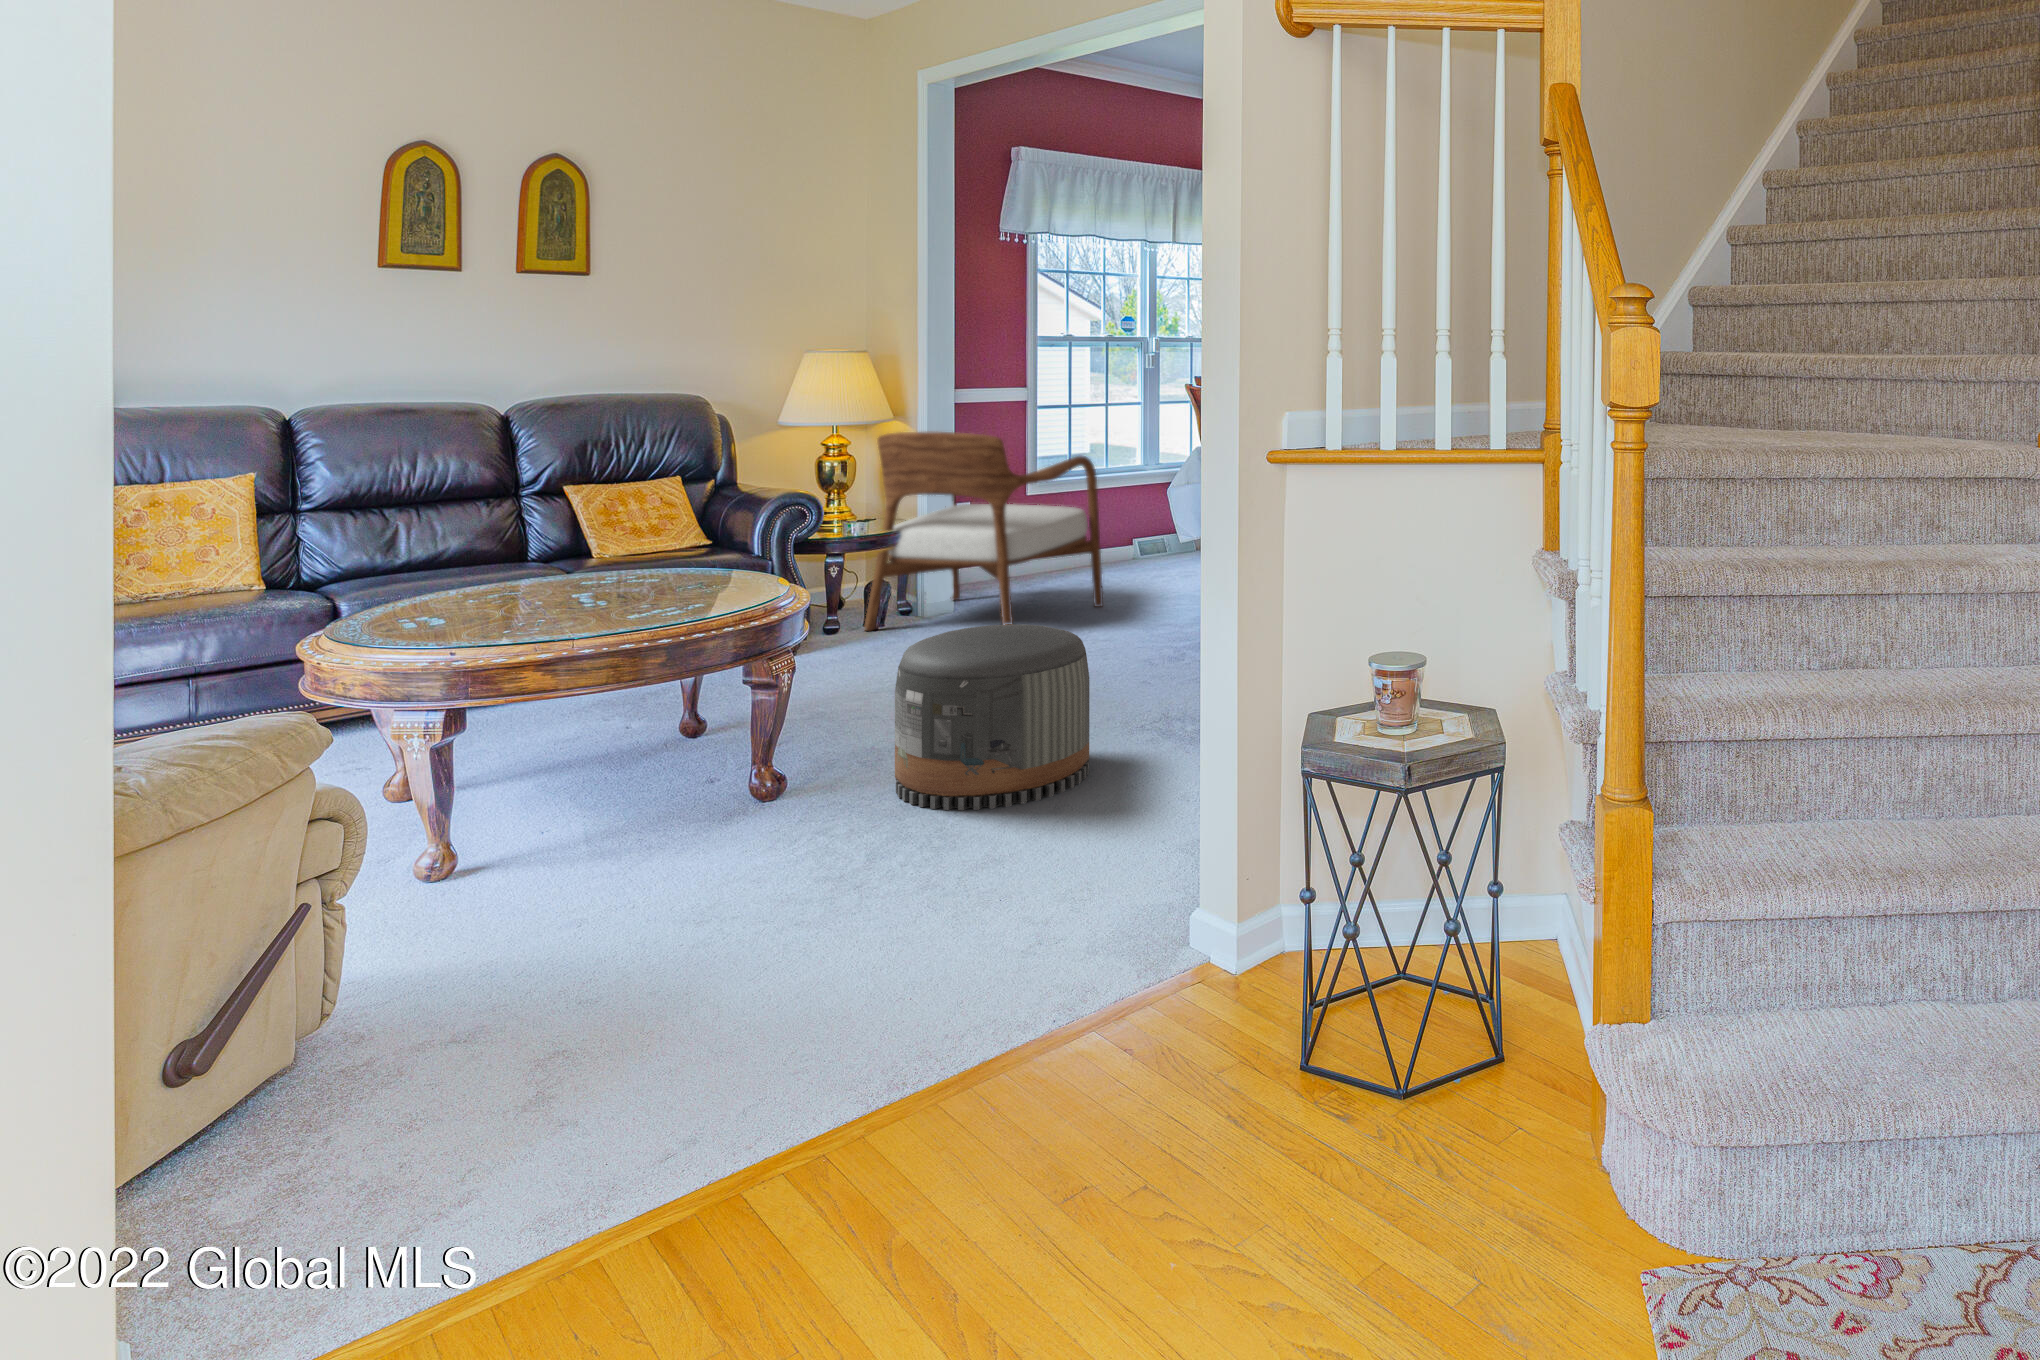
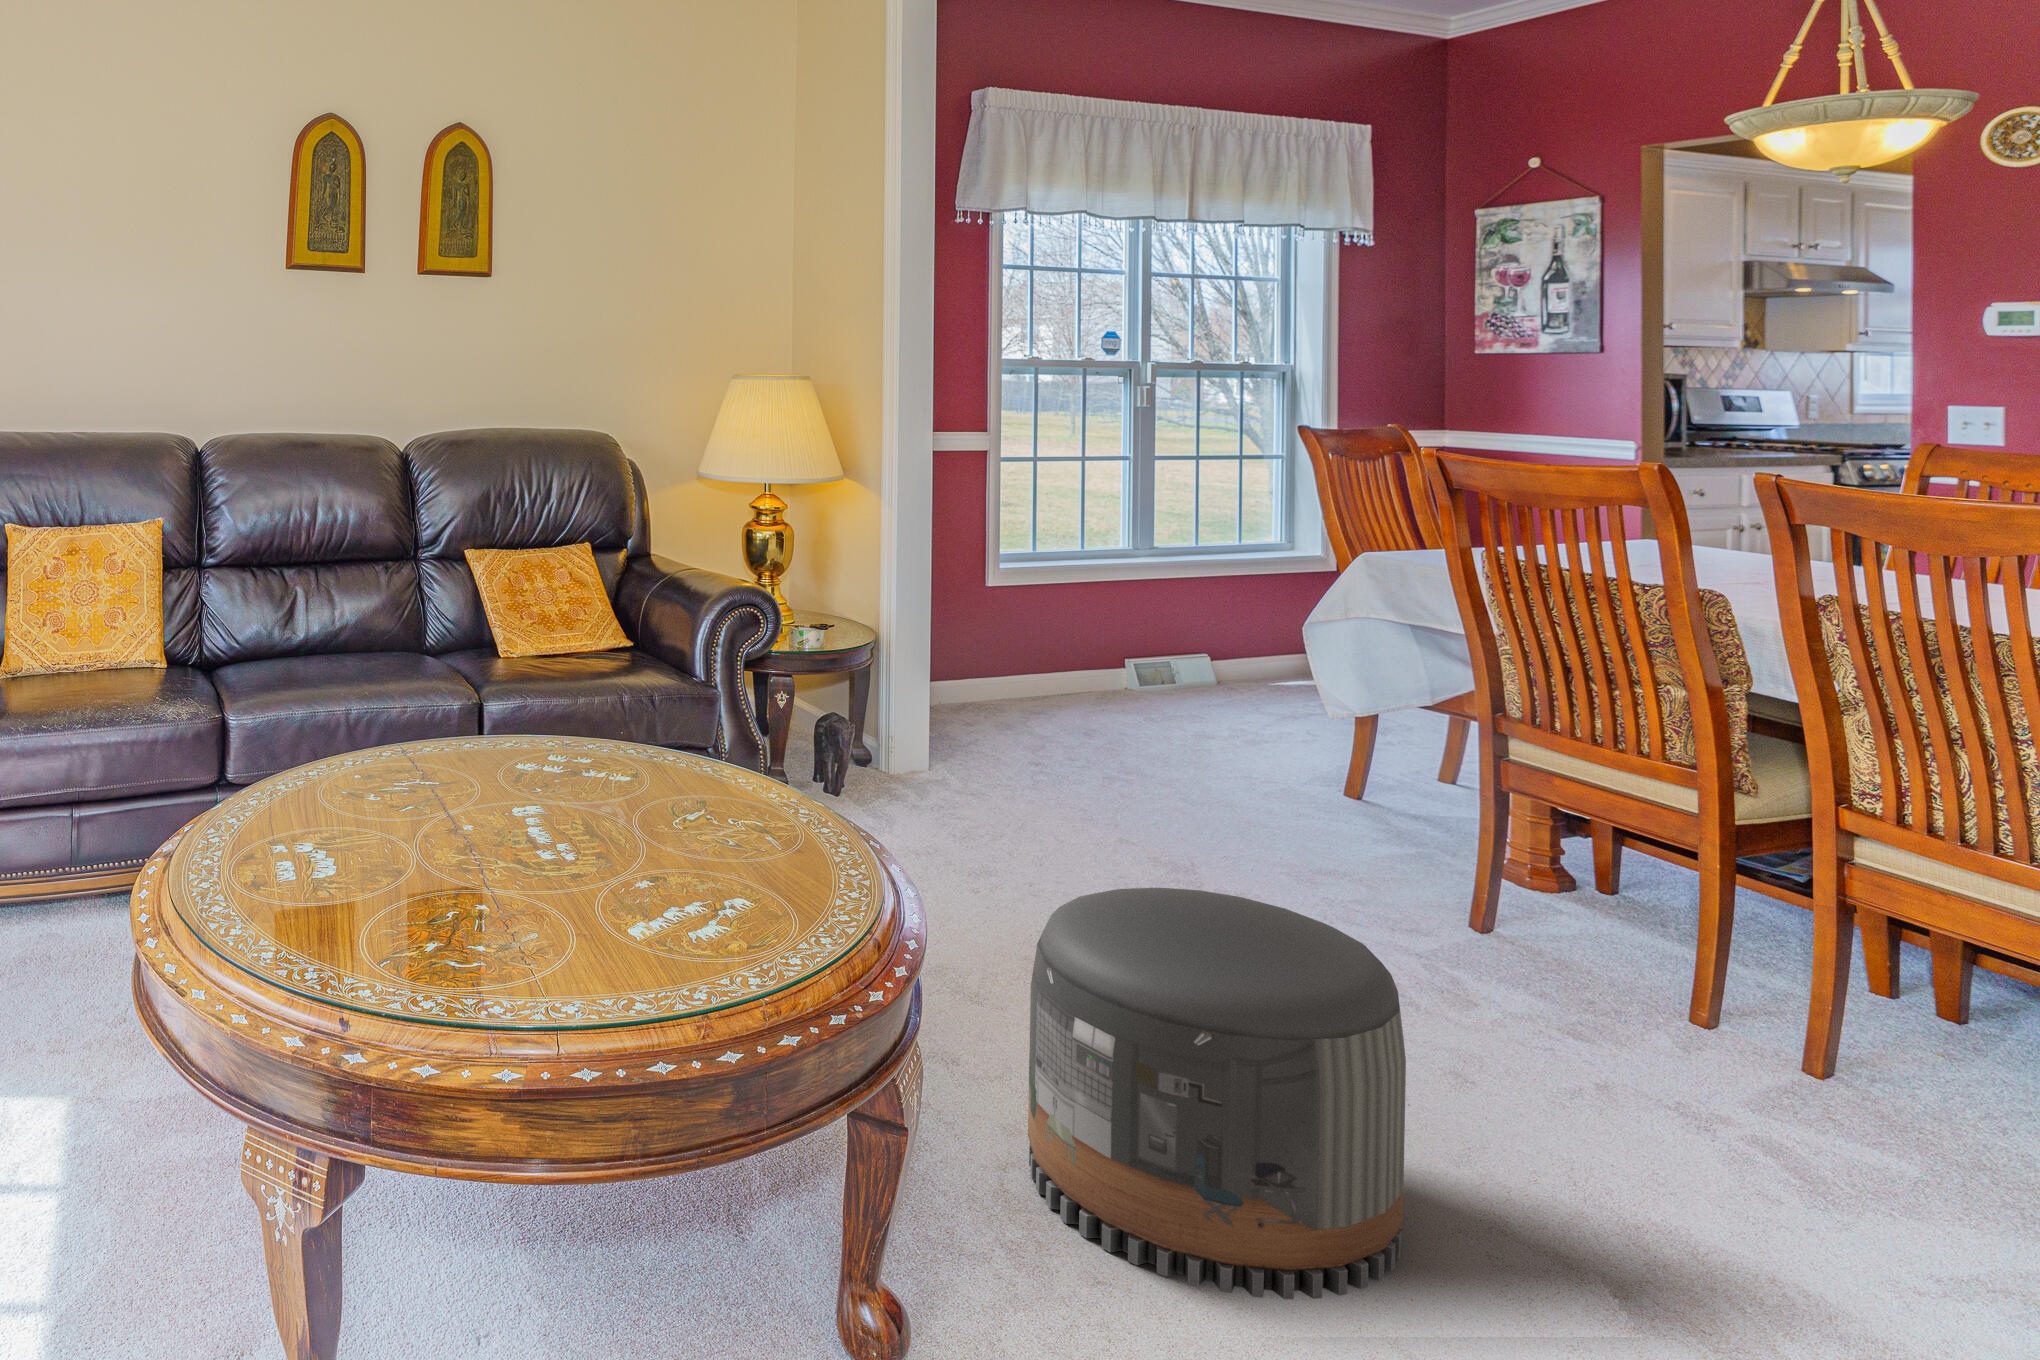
armchair: present [864,431,1103,631] -> none [806,497,1134,821]

